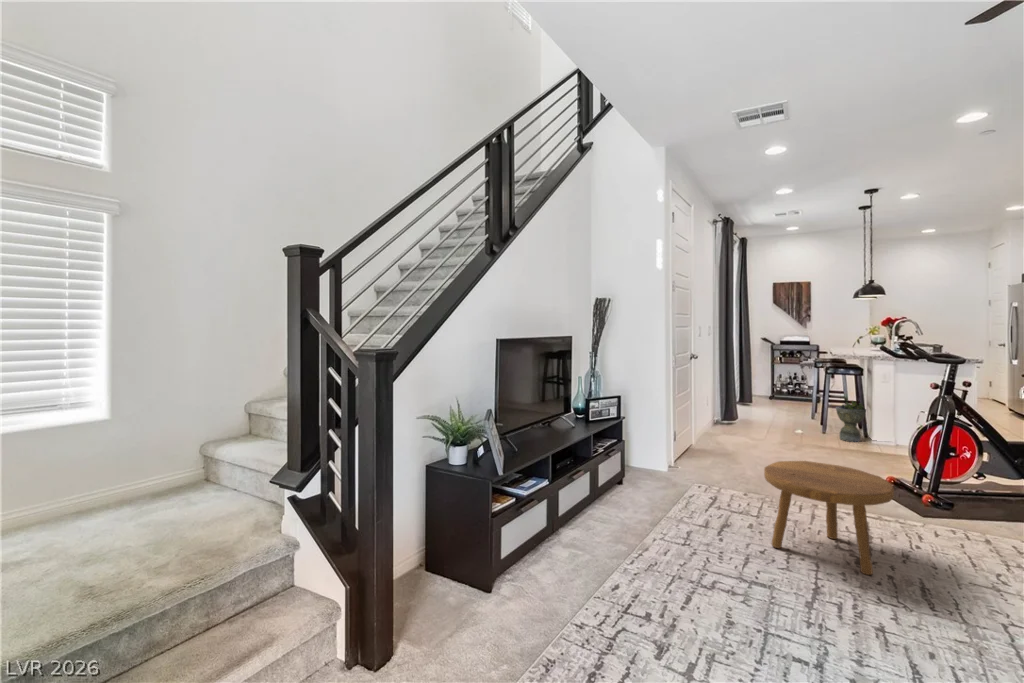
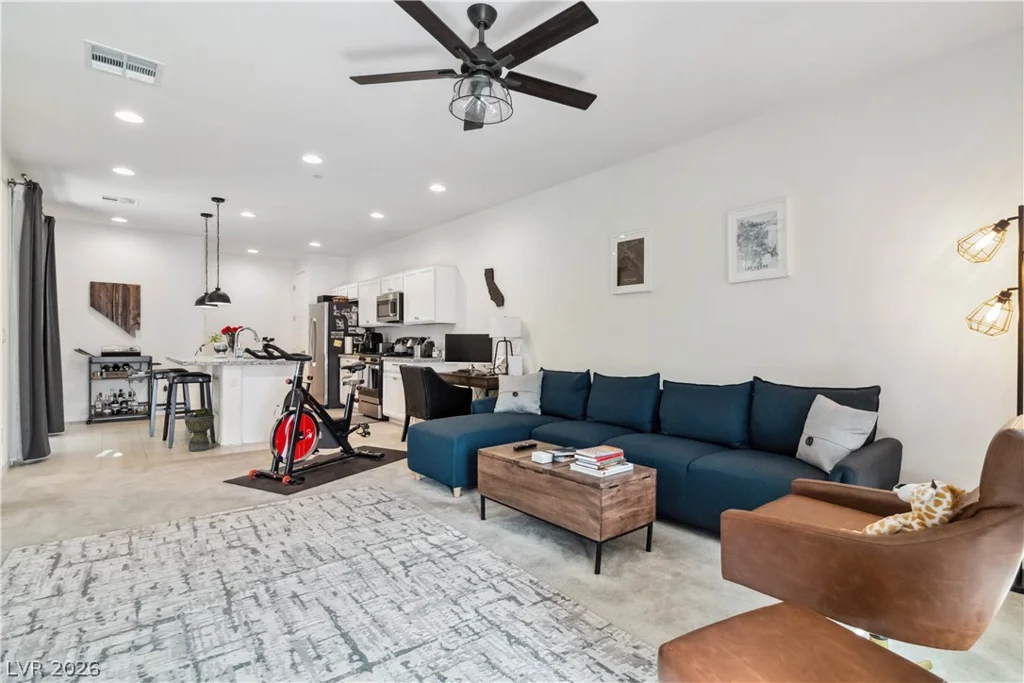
footstool: present [764,461,894,575] -> none [149,461,283,575]

